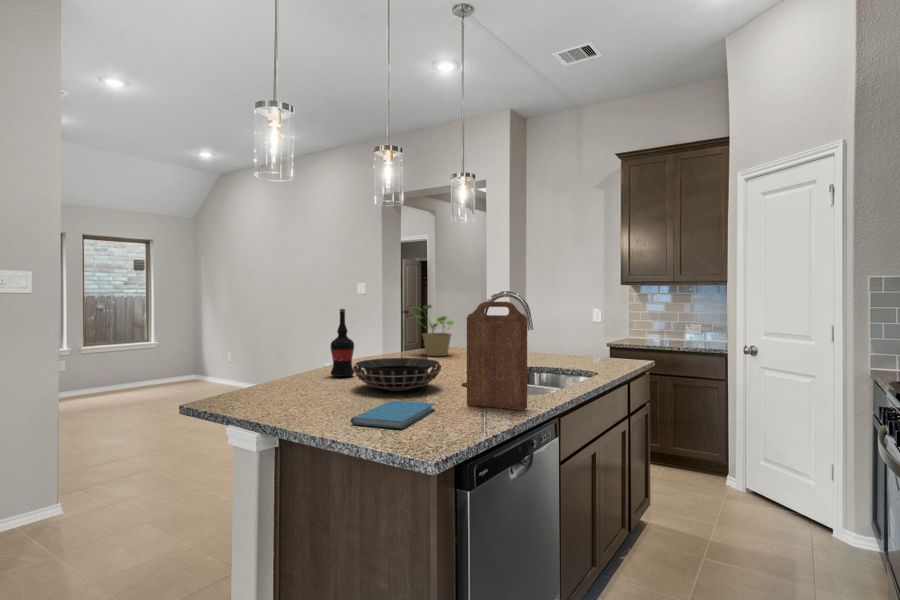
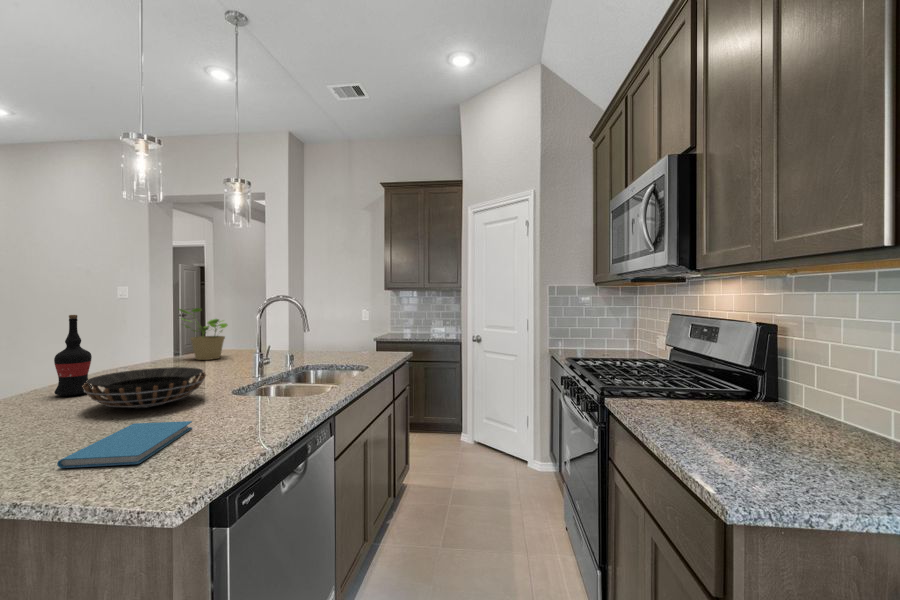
cutting board: present [467,302,527,409] -> none [233,306,302,417]

